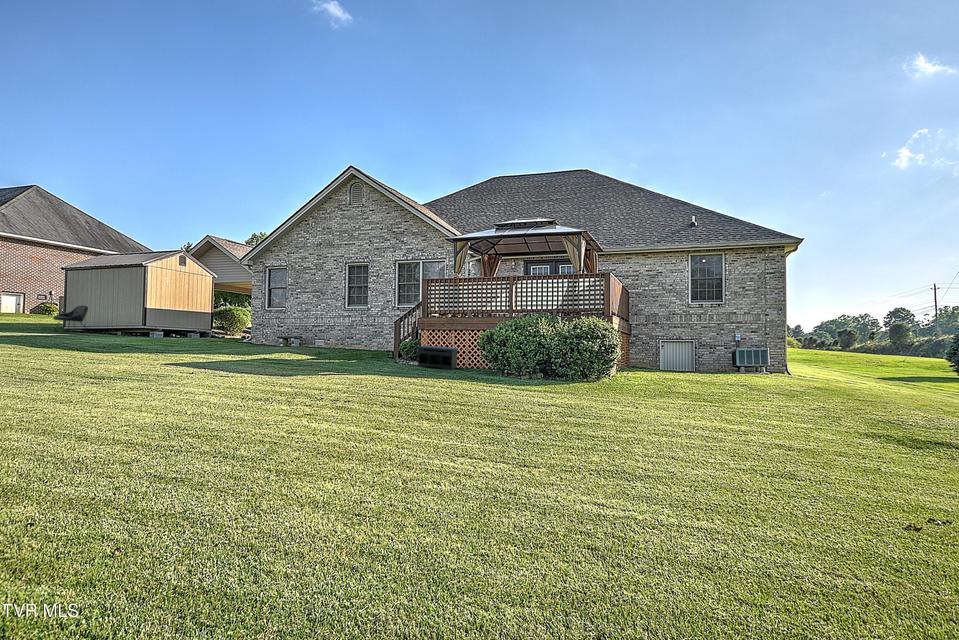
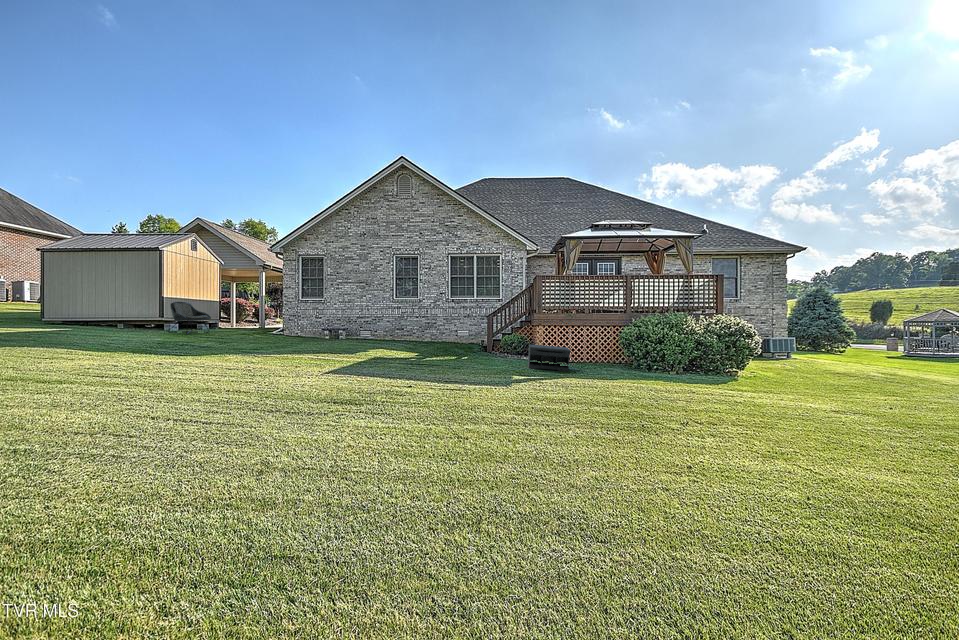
lounge chair: present [53,306,89,332] -> present [168,302,211,334]

